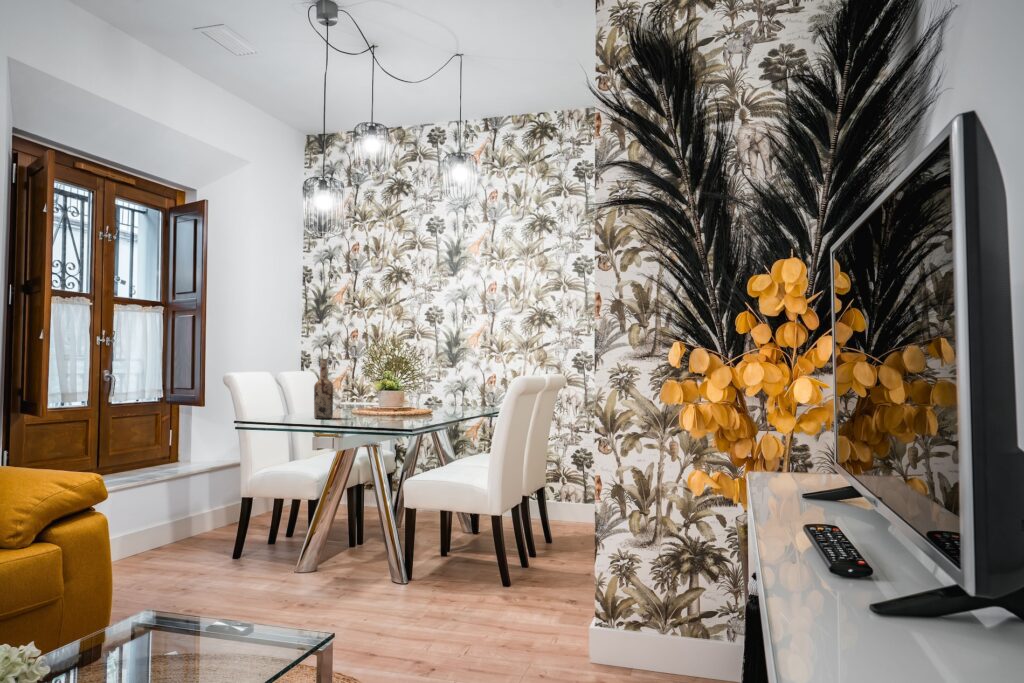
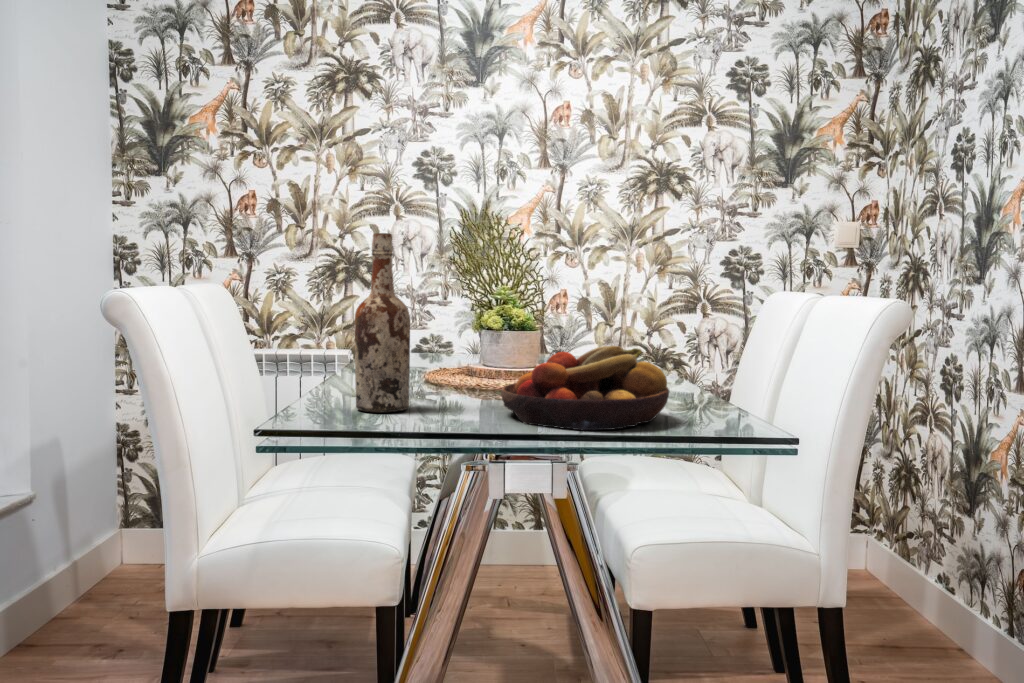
fruit bowl: none [353,397,411,424] -> present [501,346,669,430]

